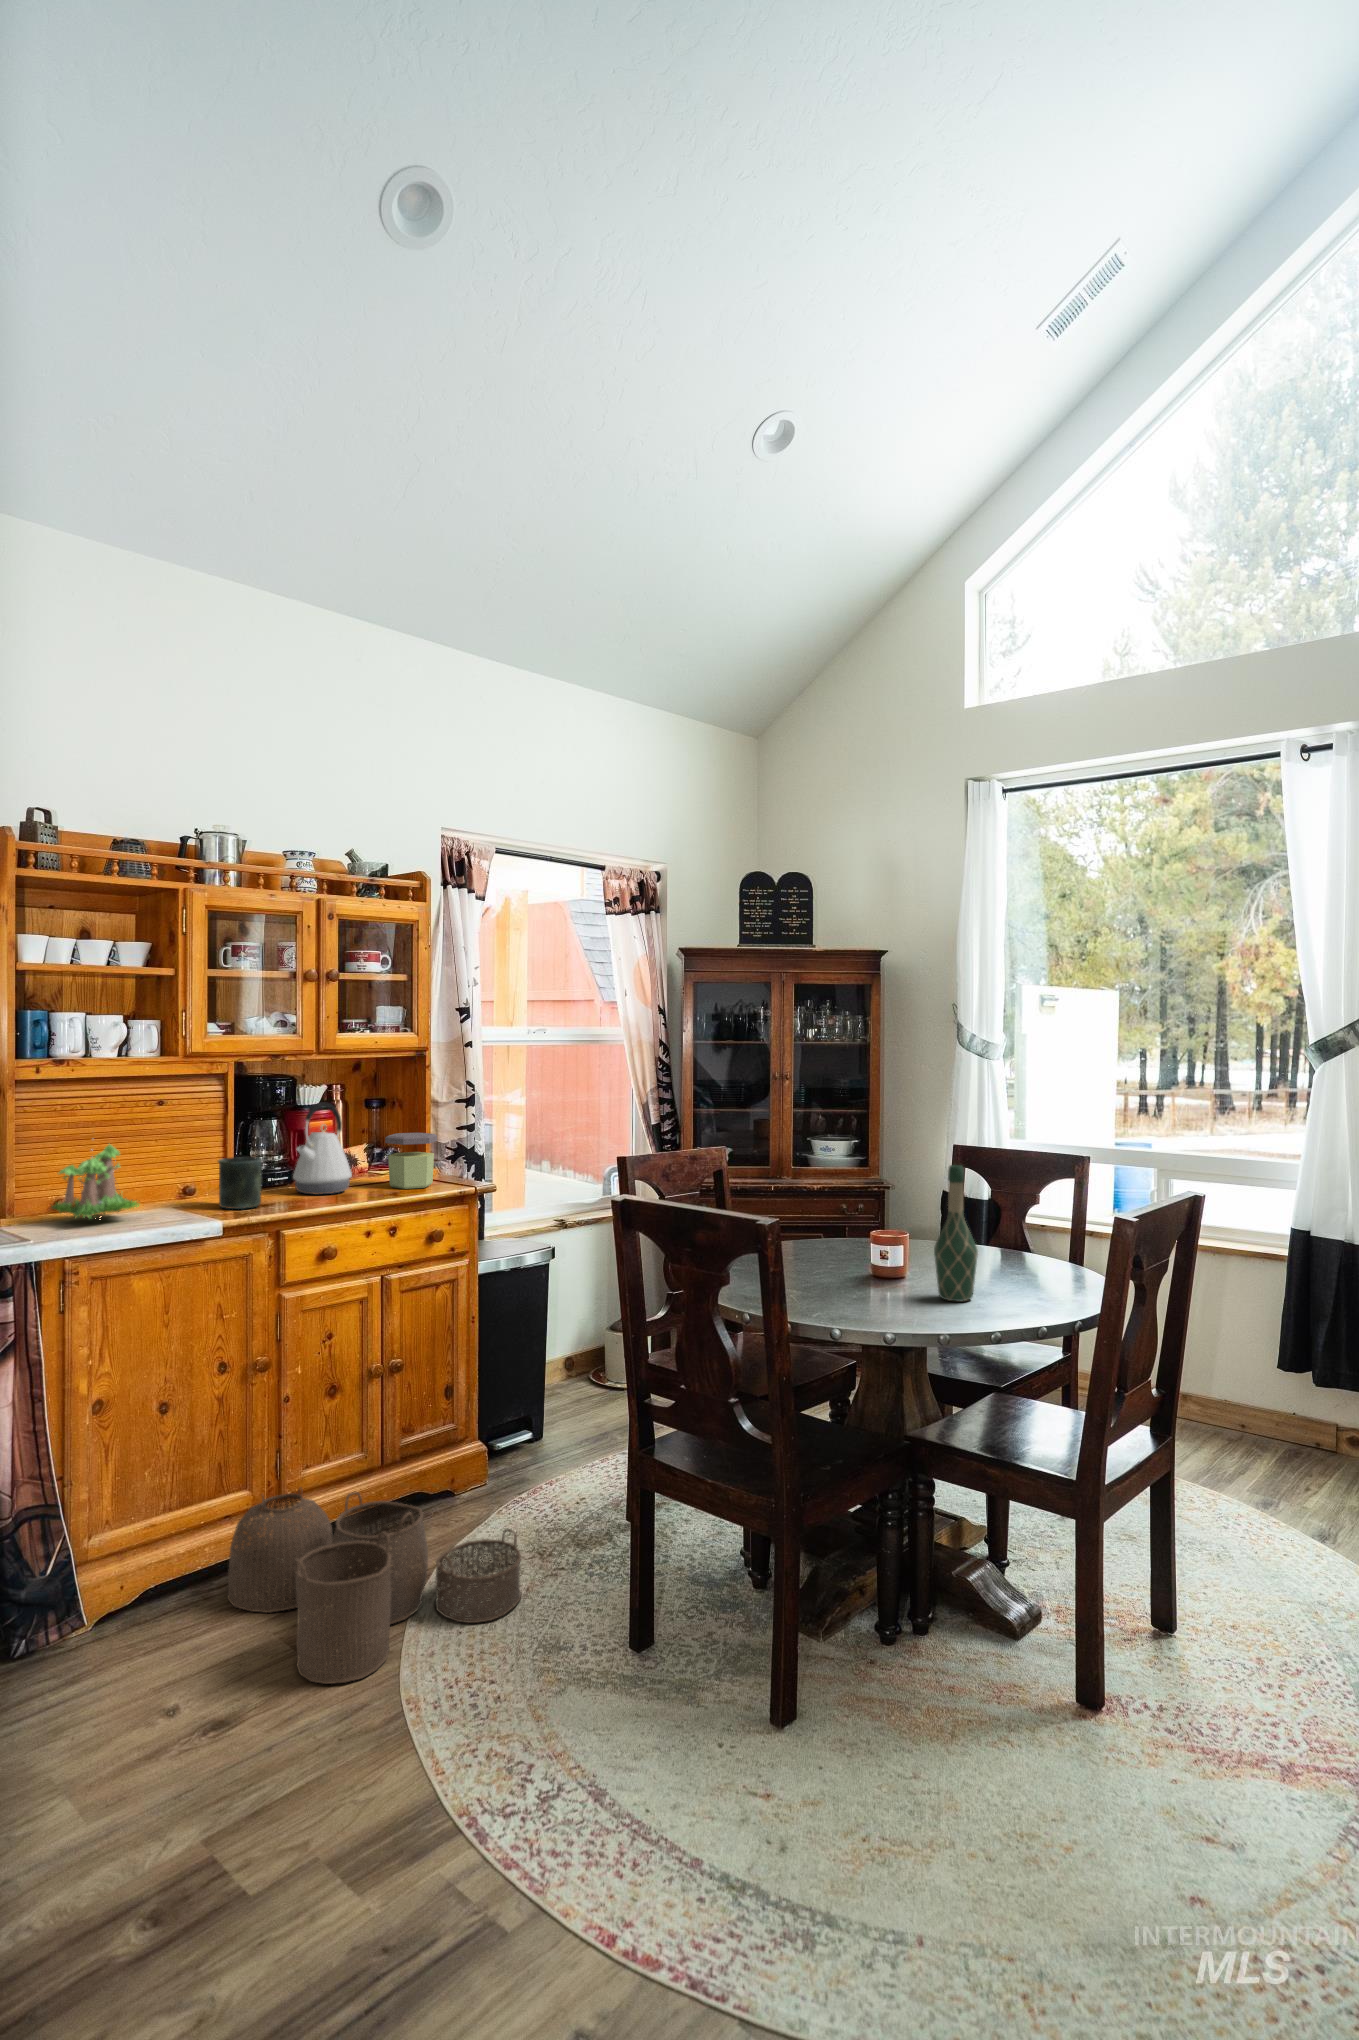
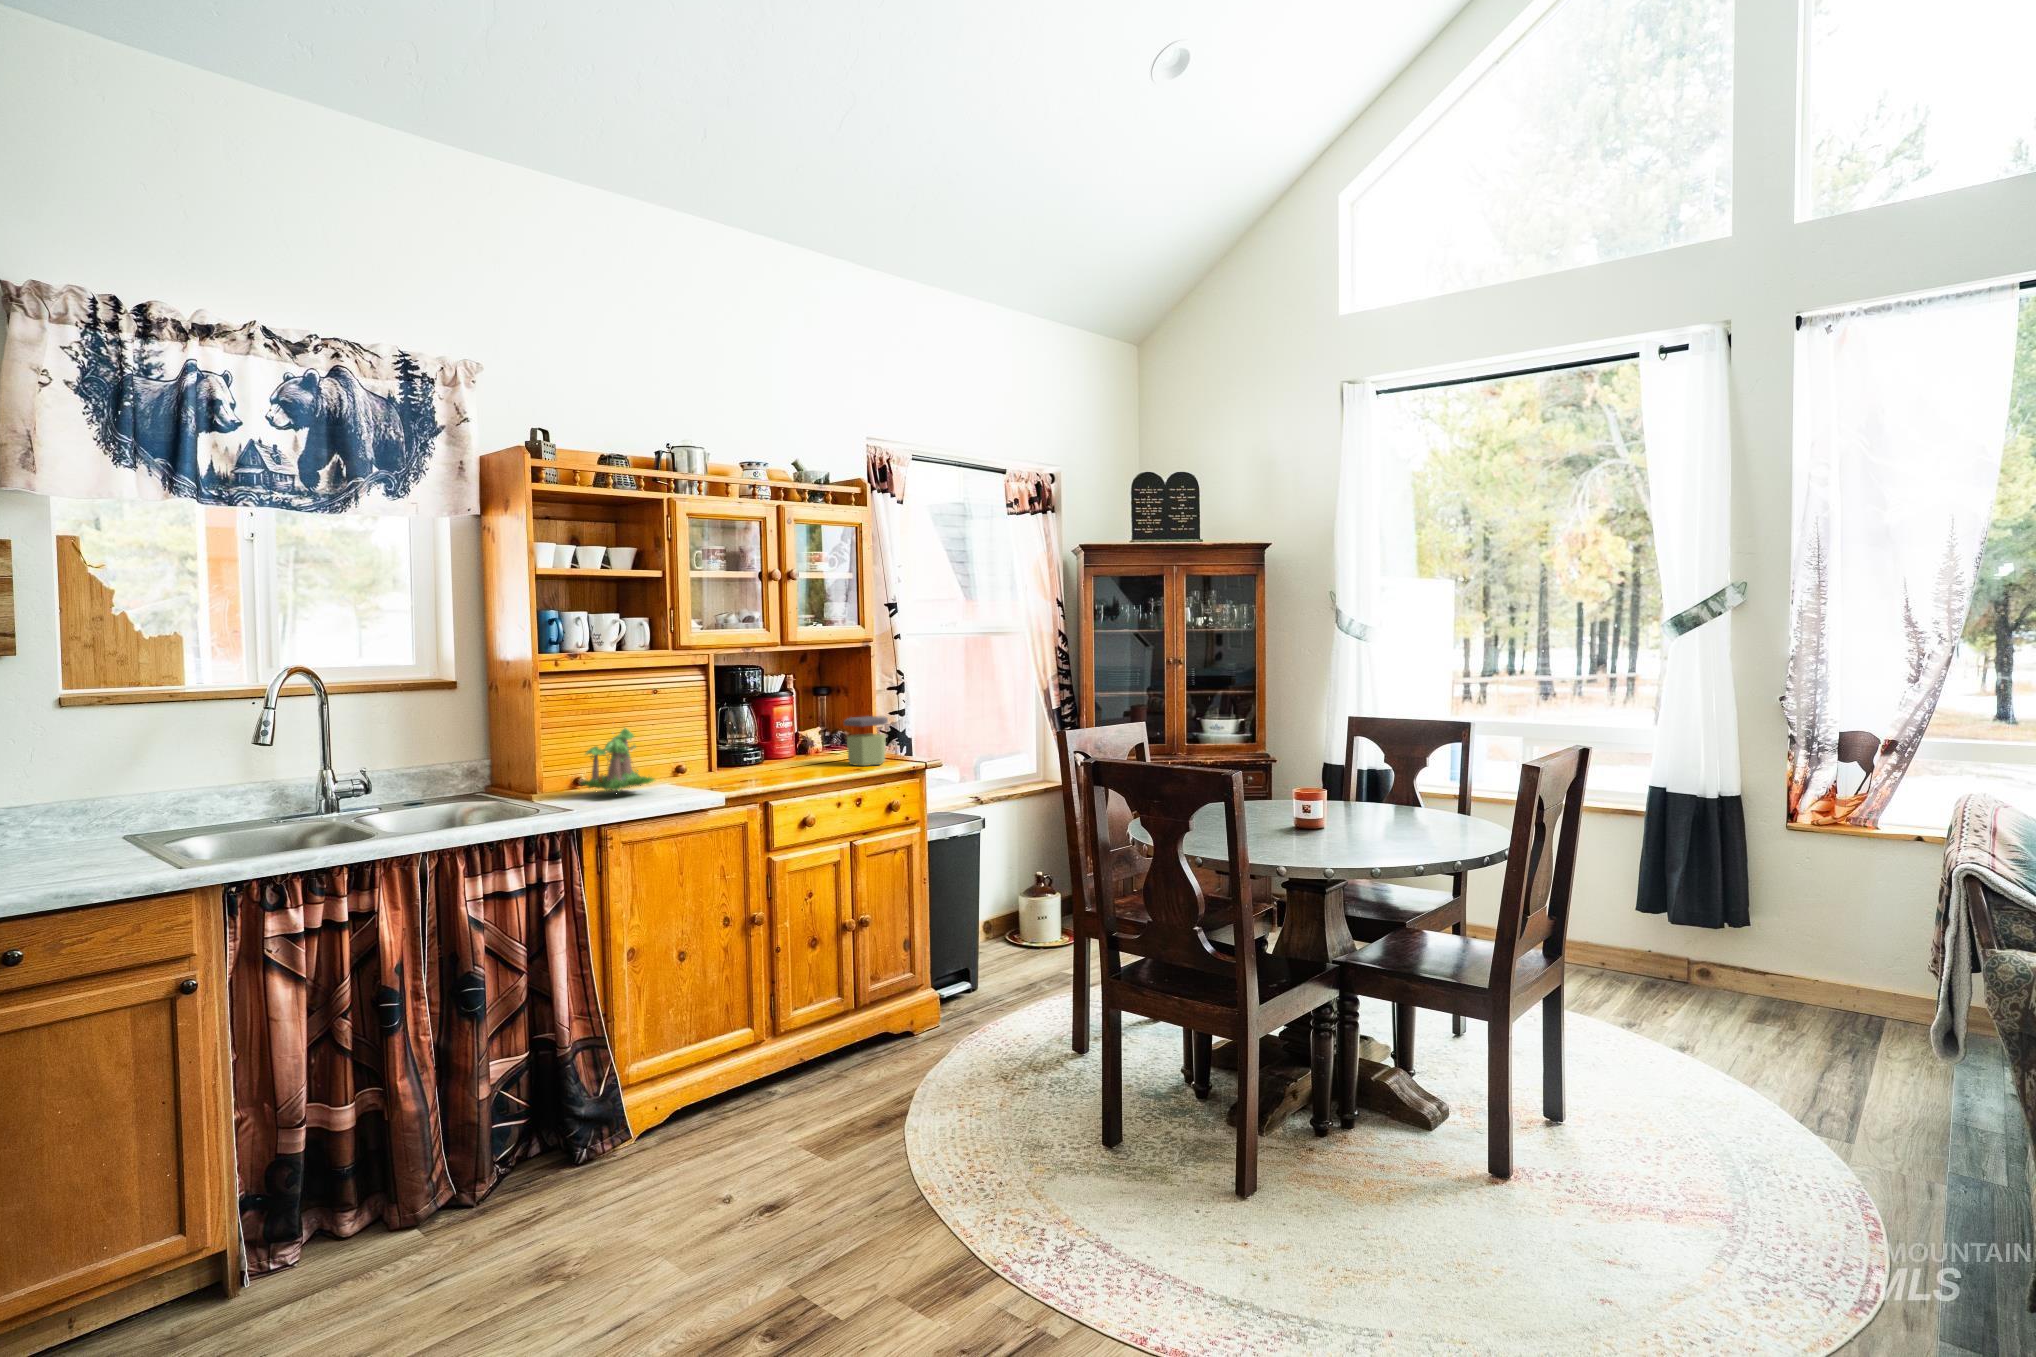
kettle: present [293,1102,352,1195] -> none [767,690,818,772]
mug: present [218,1157,262,1209] -> none [711,738,750,783]
wine bottle: present [934,1165,978,1302] -> none [1355,727,1394,844]
woven basket: present [228,1488,521,1684] -> none [742,1022,998,1176]

